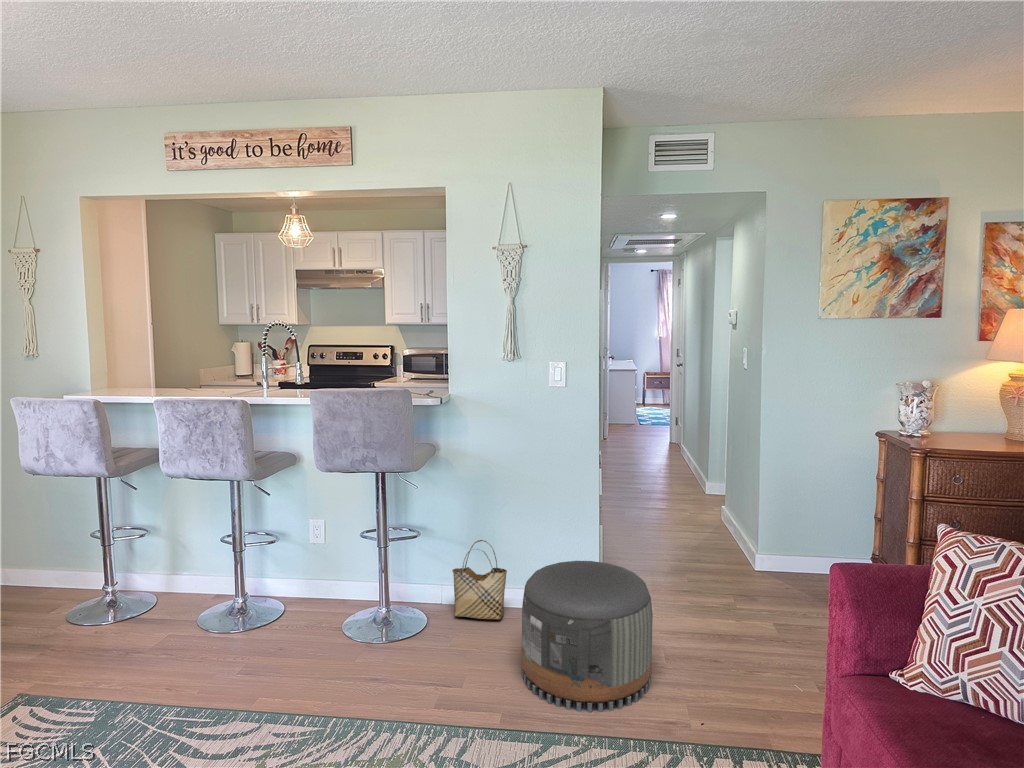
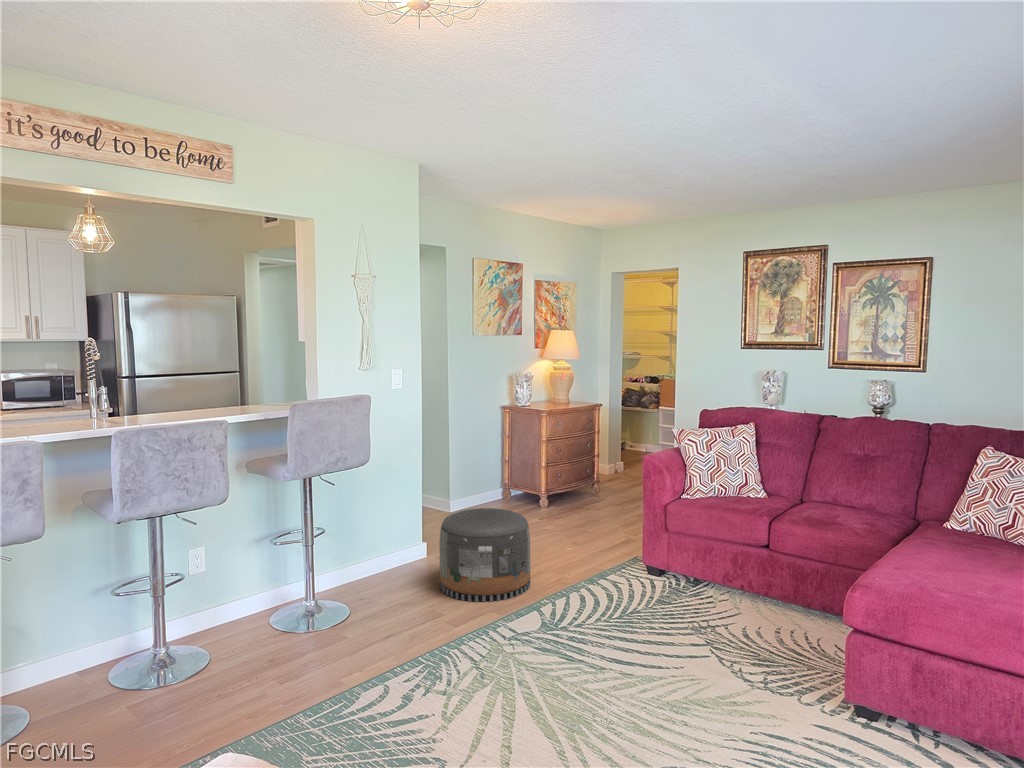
woven basket: present [452,540,507,619] -> none [342,529,384,599]

